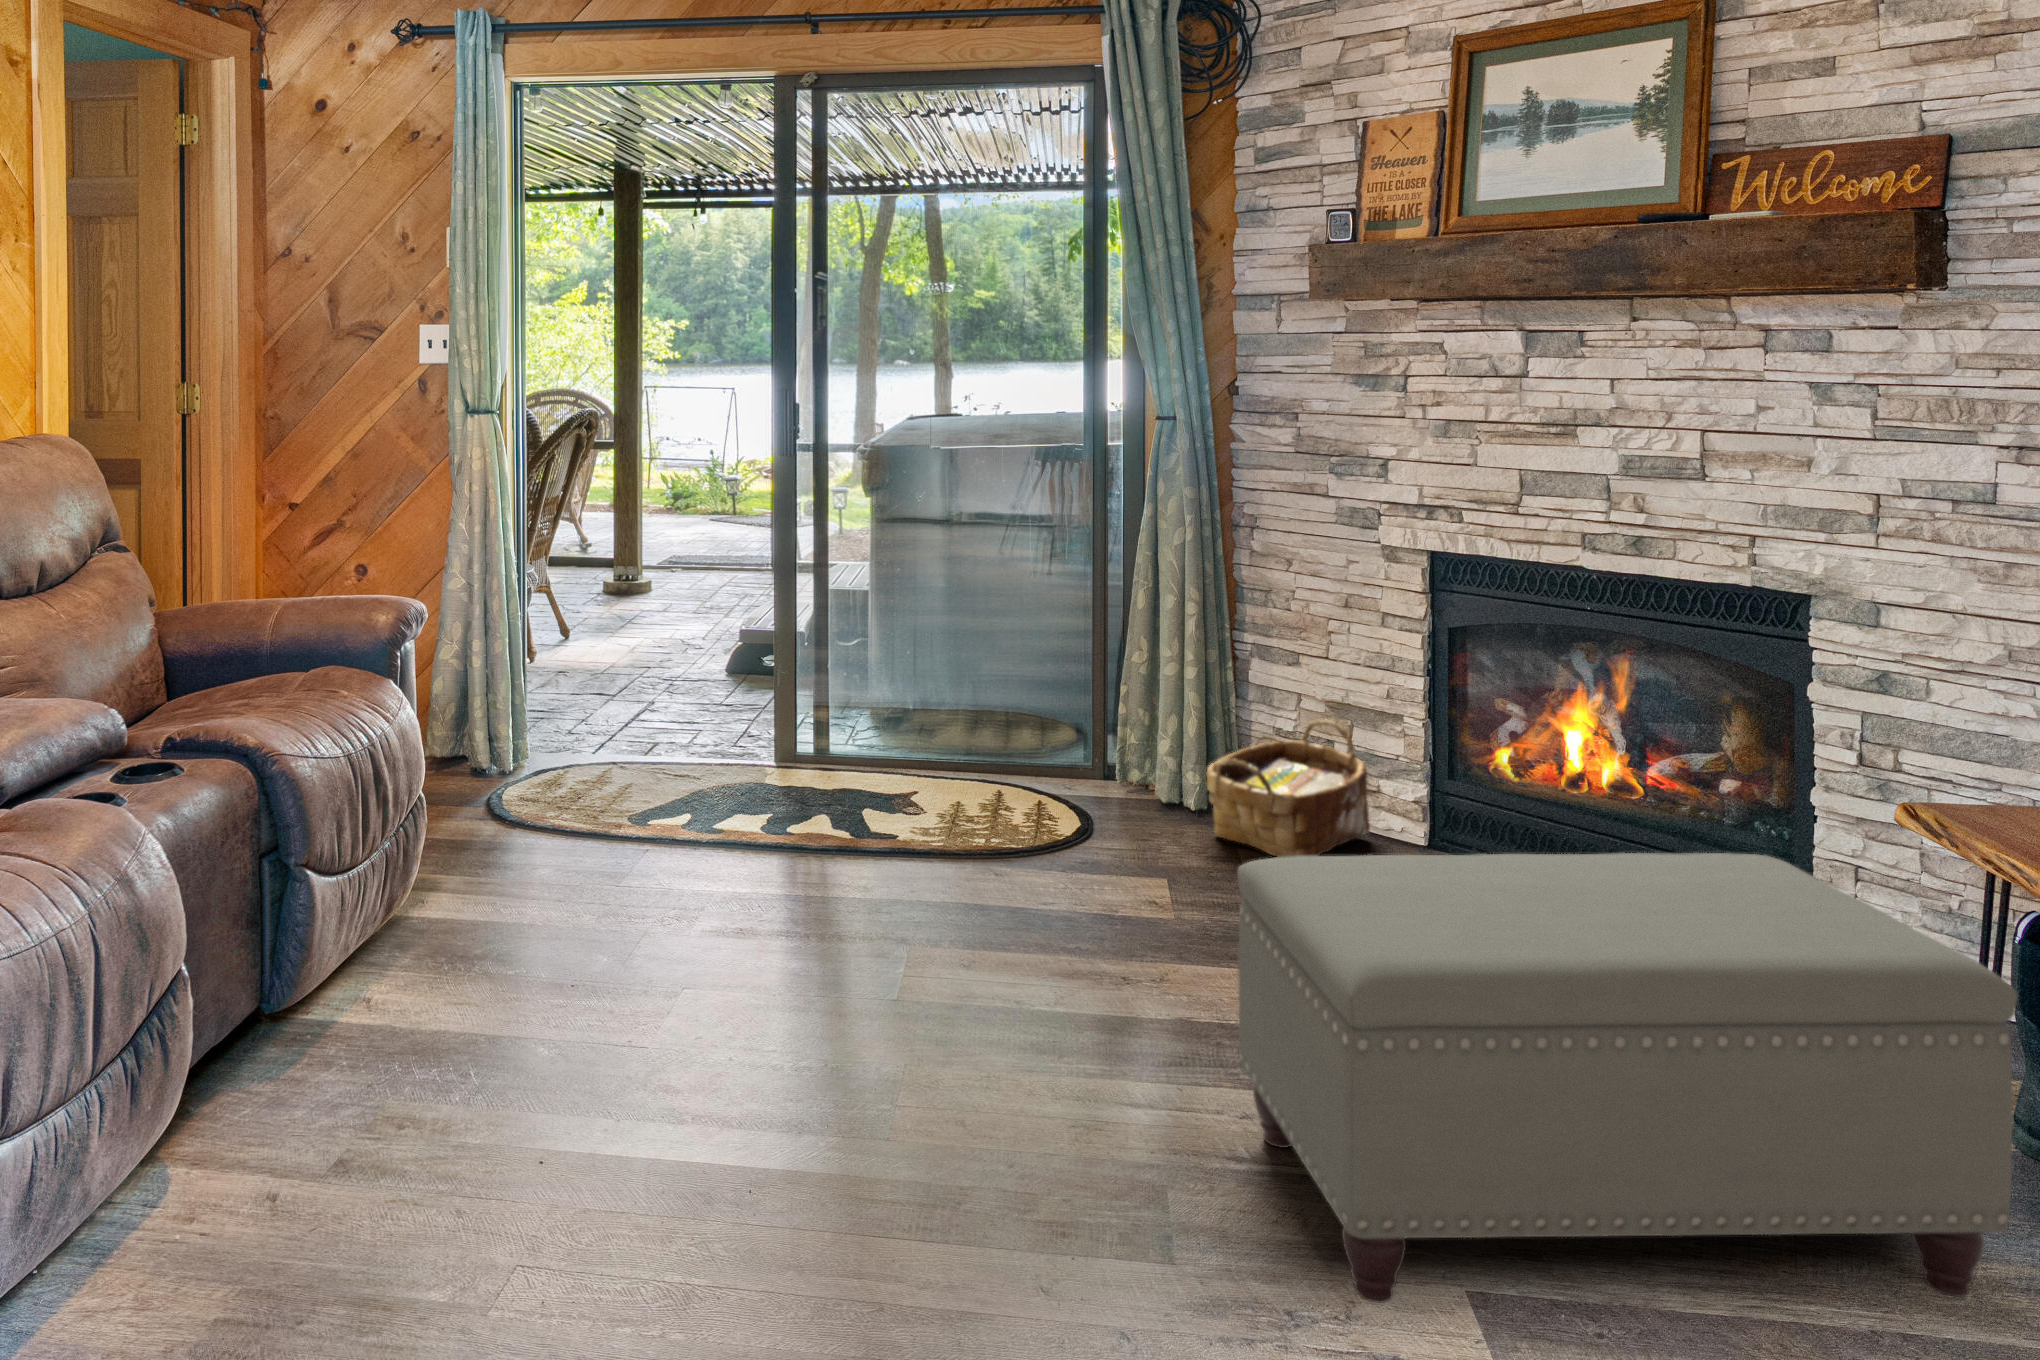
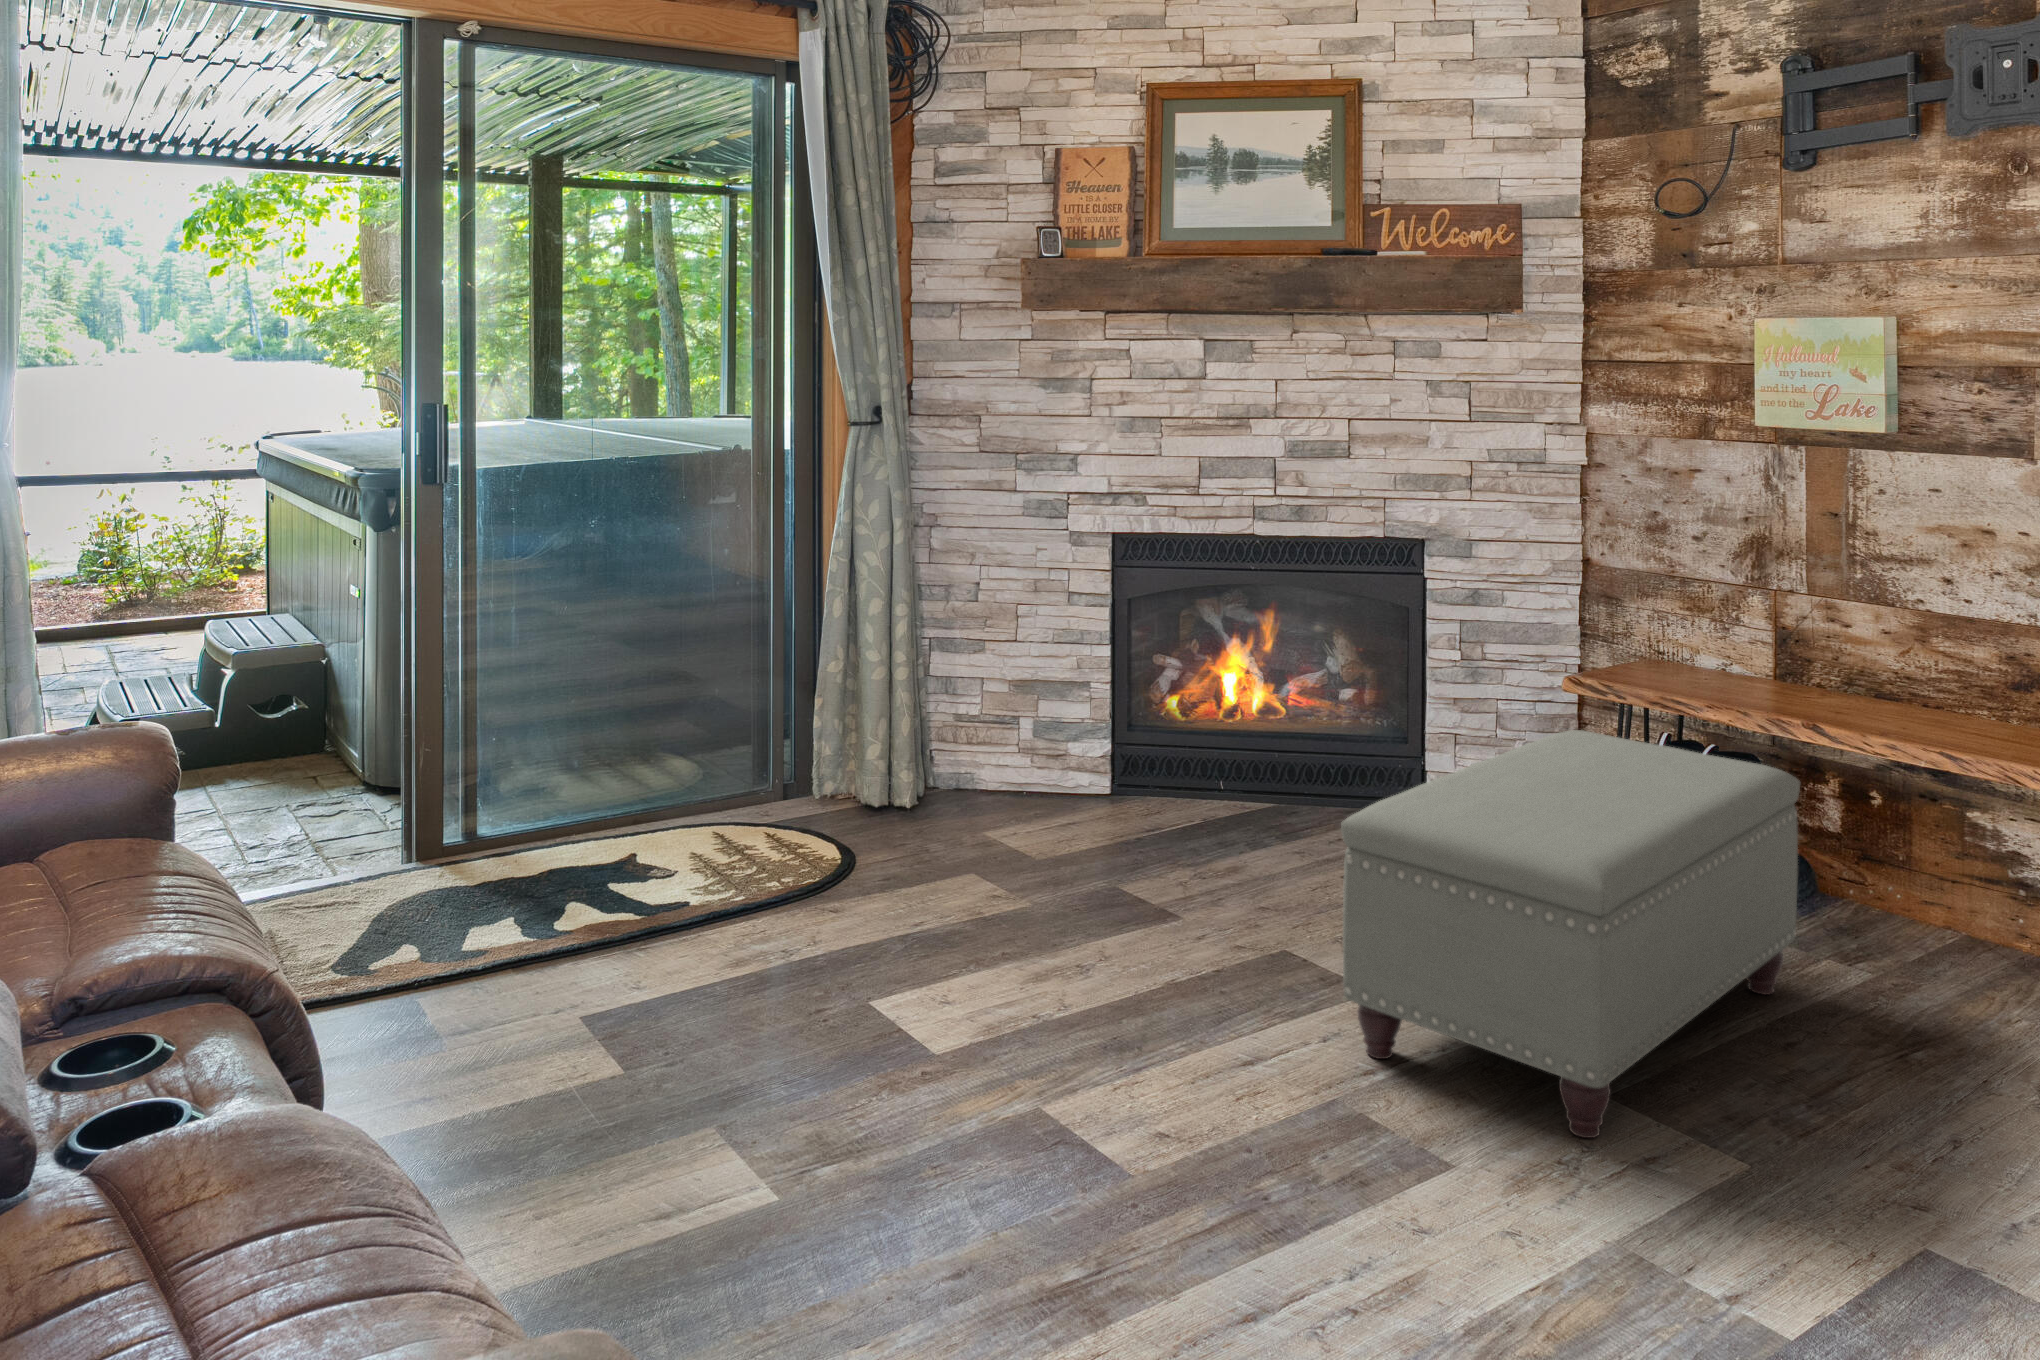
woven basket: present [1206,720,1370,857] -> none [959,698,1088,834]

